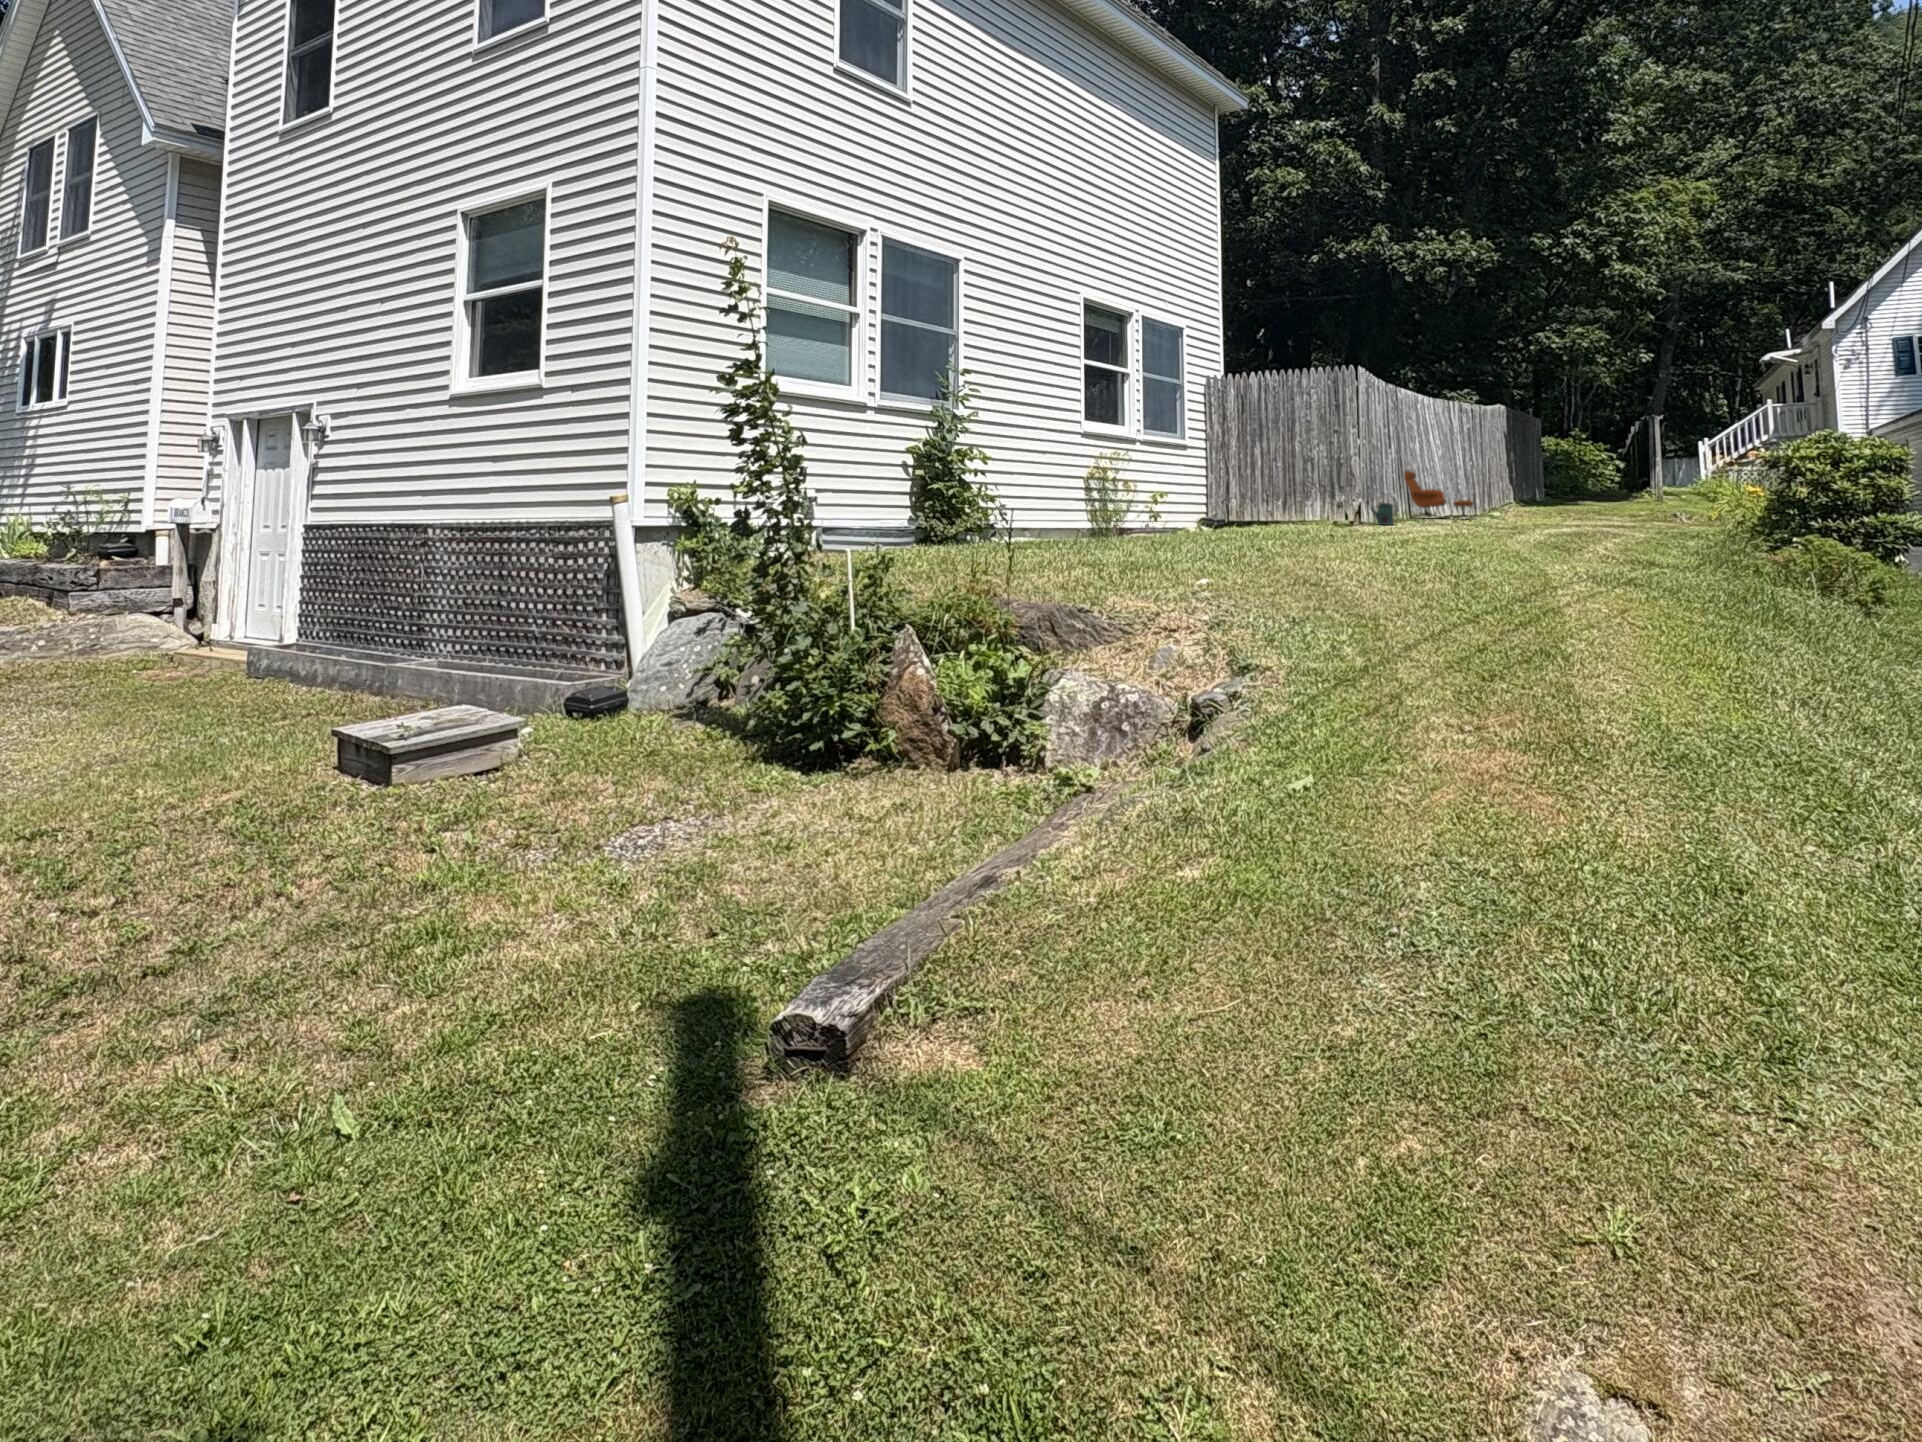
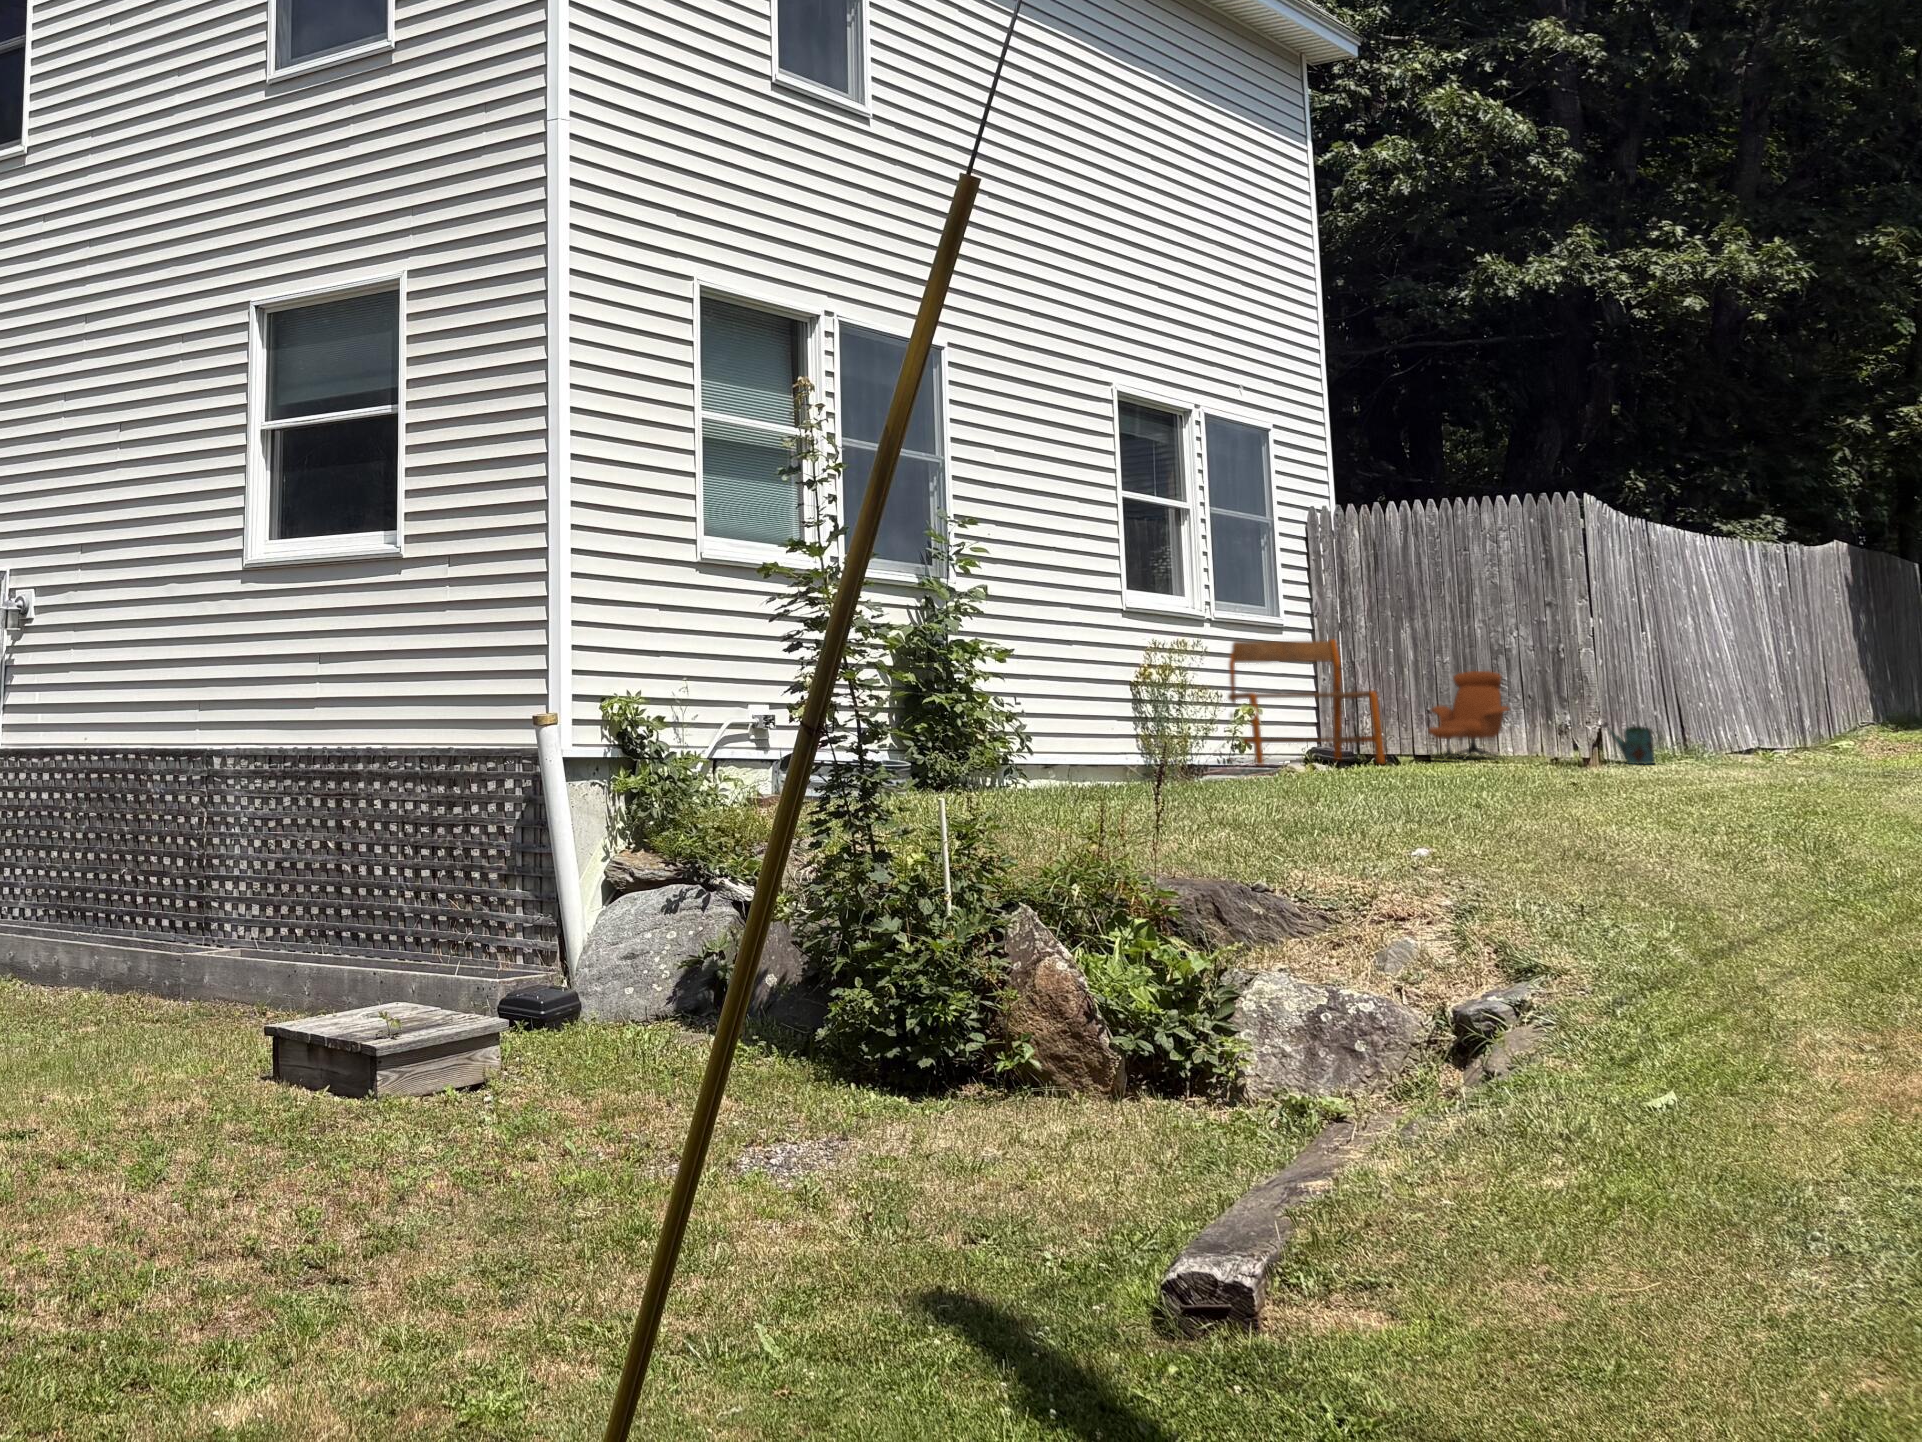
bench: none [1149,452,1240,528] -> present [1228,639,1385,765]
lounge chair: present [1404,470,1473,517] -> present [1428,671,1509,762]

